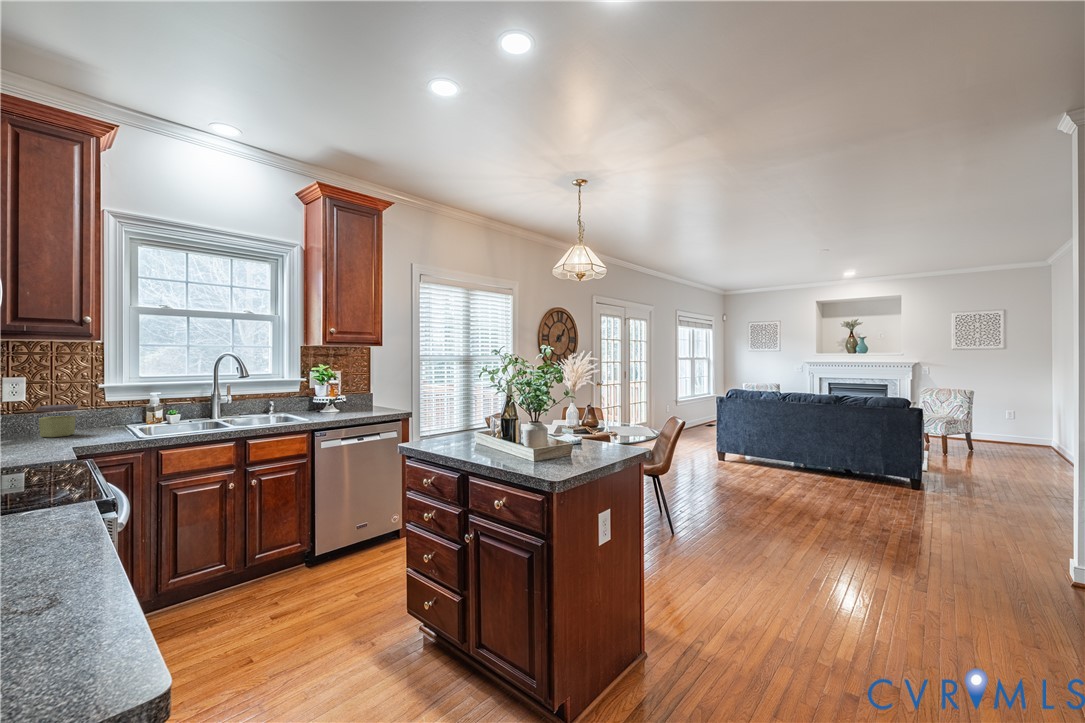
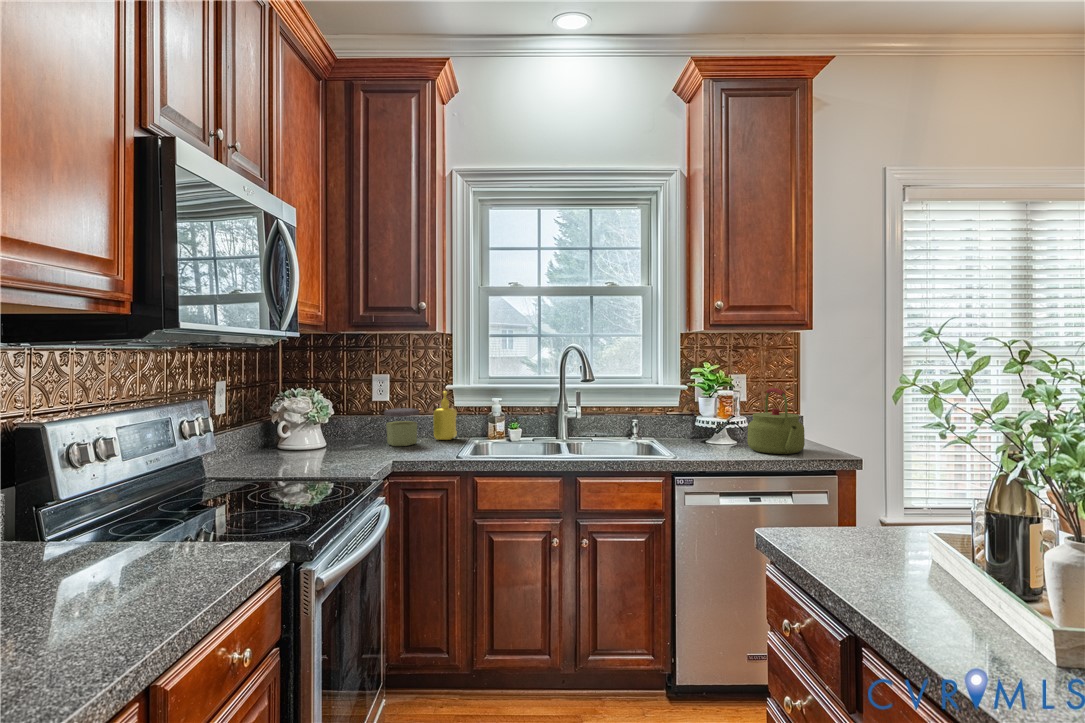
kettle: none [349,378,381,415] -> present [747,388,805,454]
soap dispenser: none [86,389,110,430] -> present [434,391,457,440]

